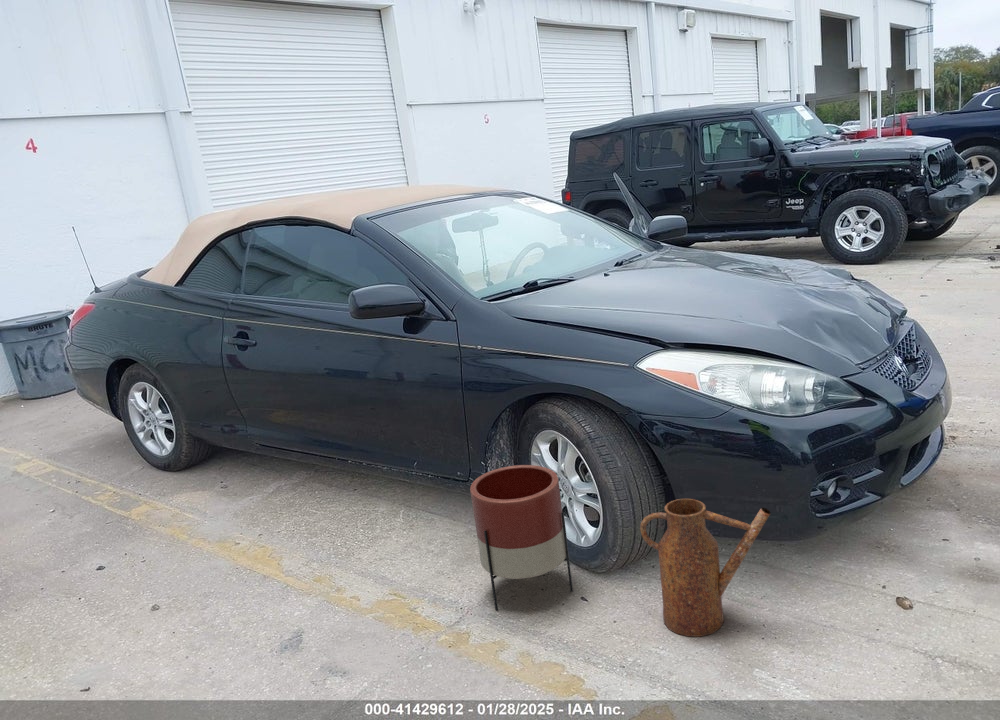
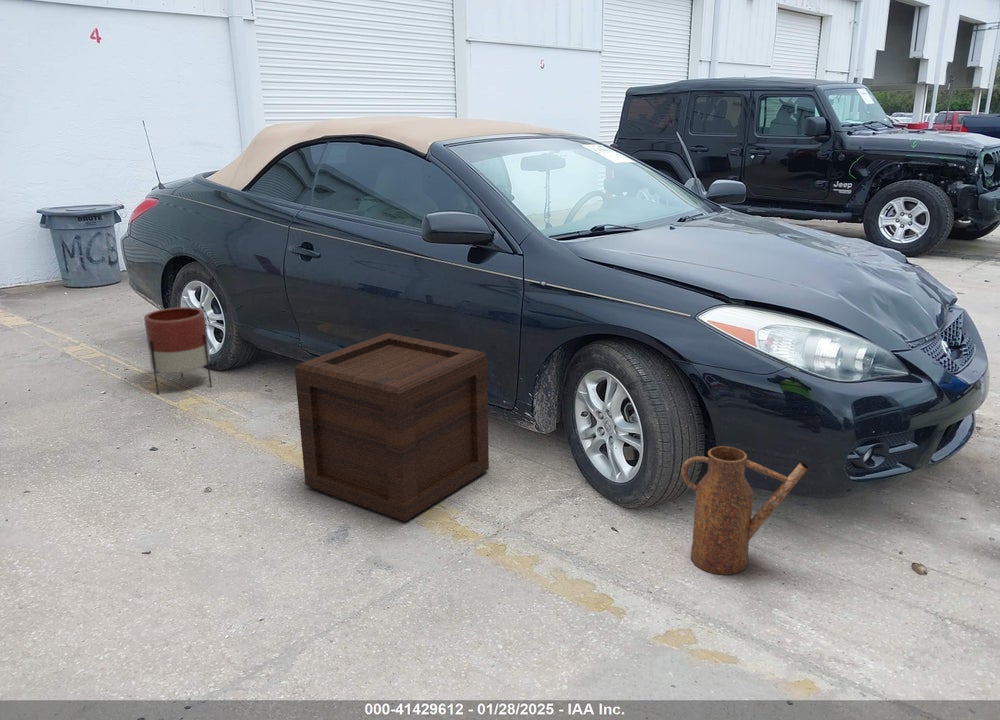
wooden crate: none [231,416,451,617] -> present [295,333,489,522]
planter: present [470,465,573,611] -> present [144,307,212,394]

